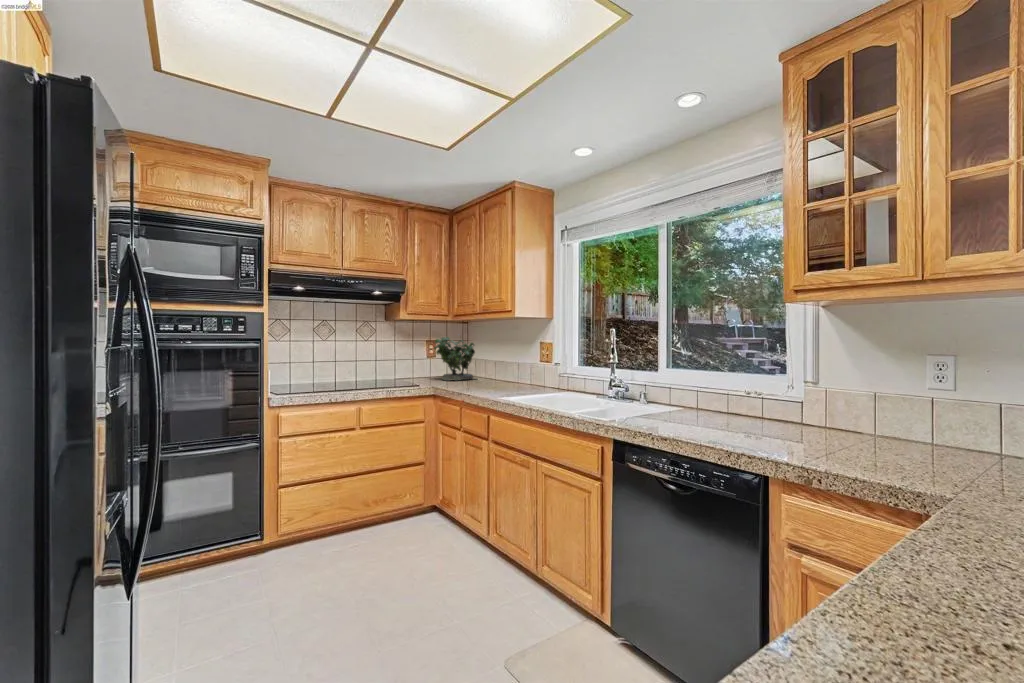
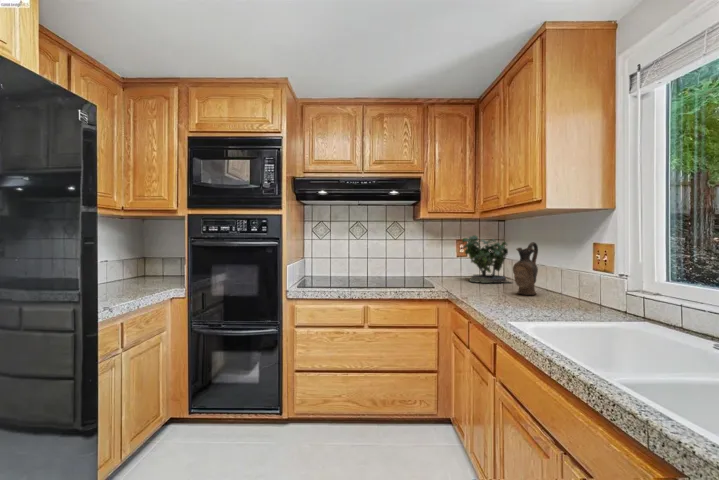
ceramic pitcher: none [485,343,503,386] -> present [513,242,538,295]

